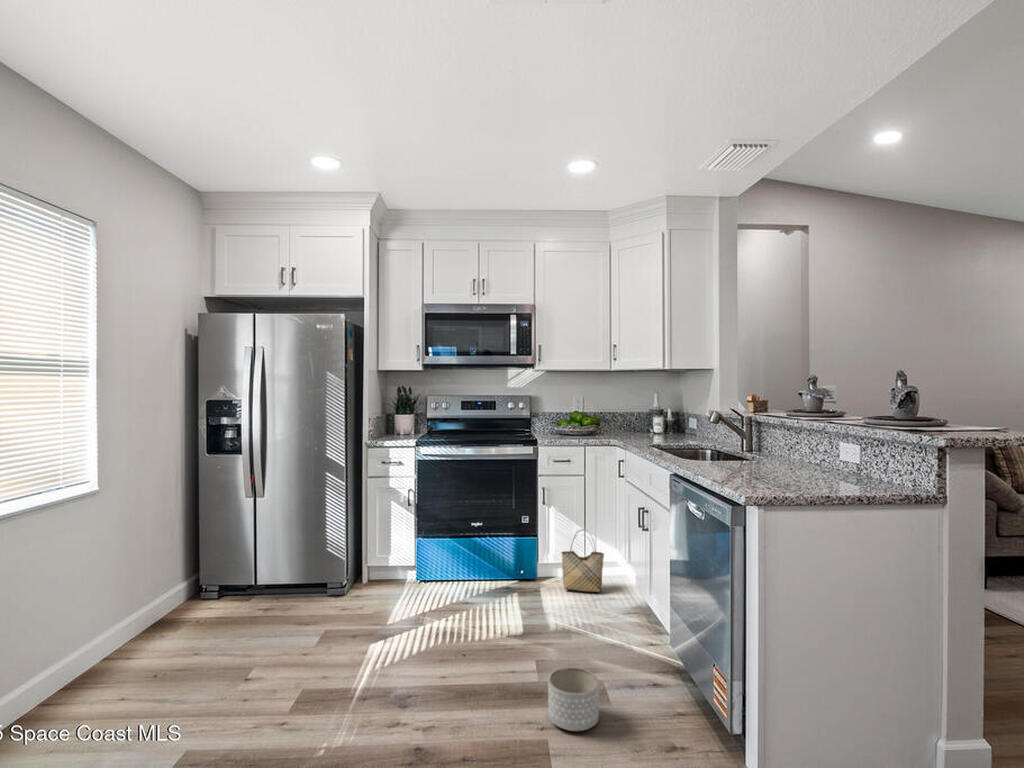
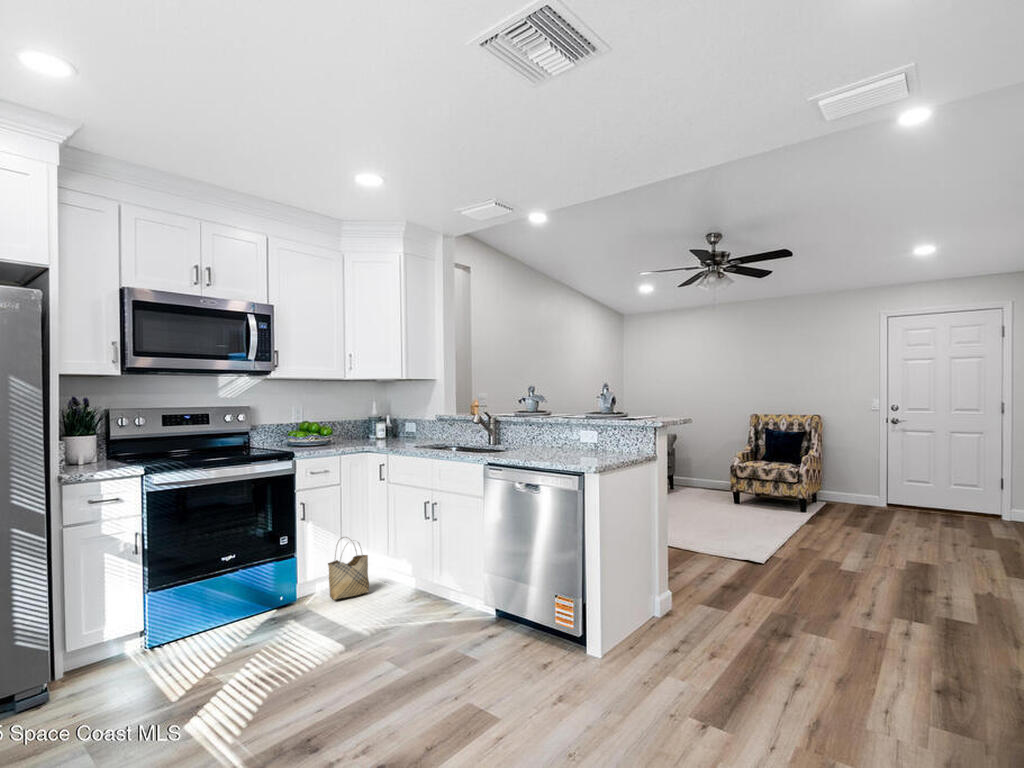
planter: present [548,667,599,731] -> none [446,639,490,692]

